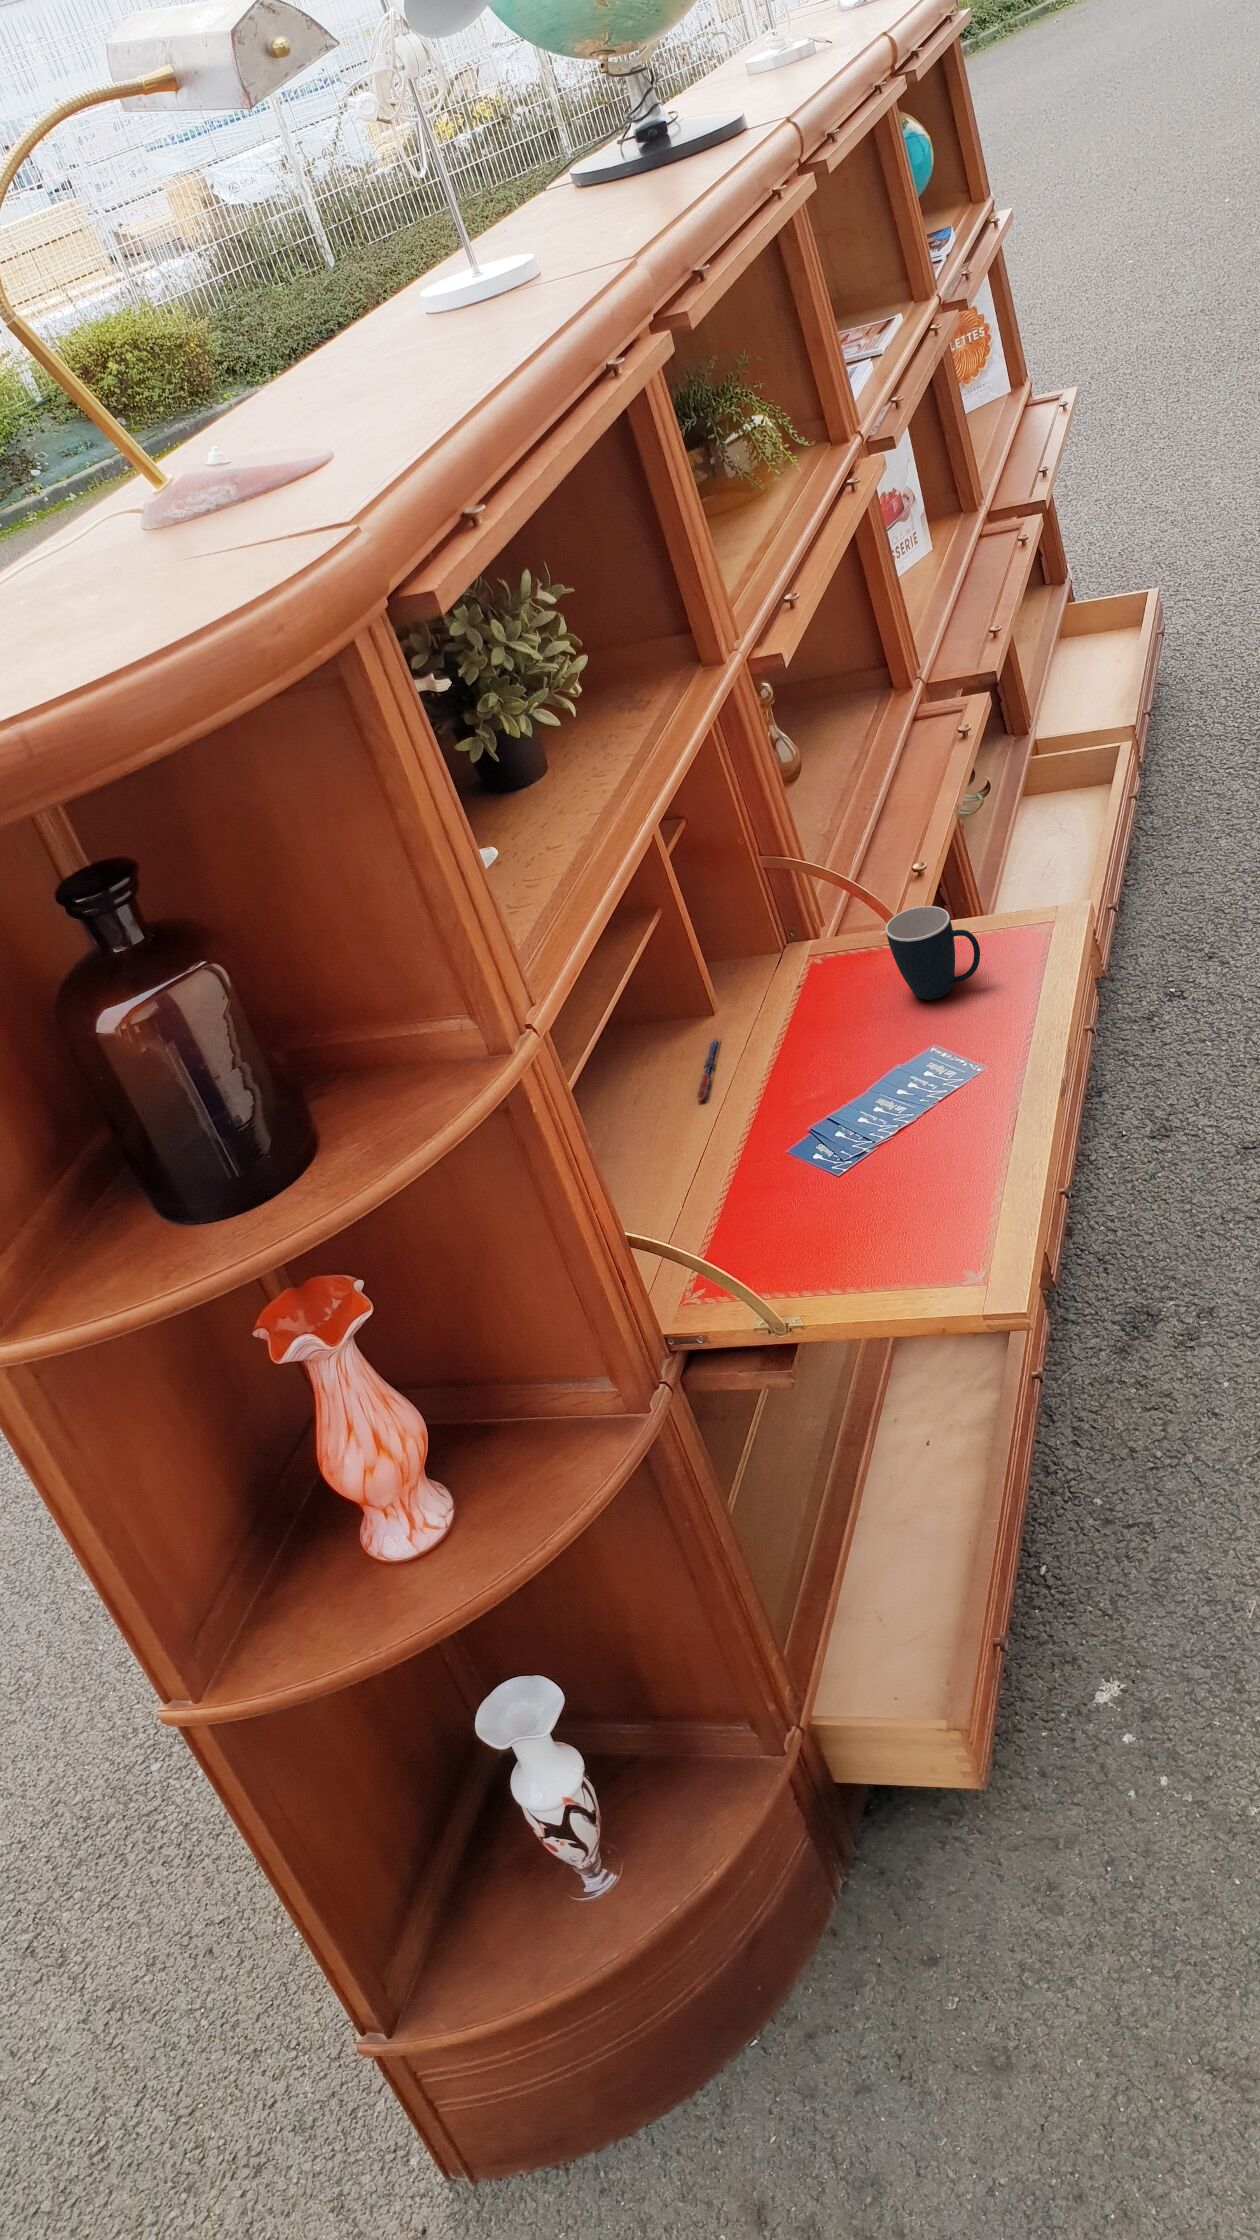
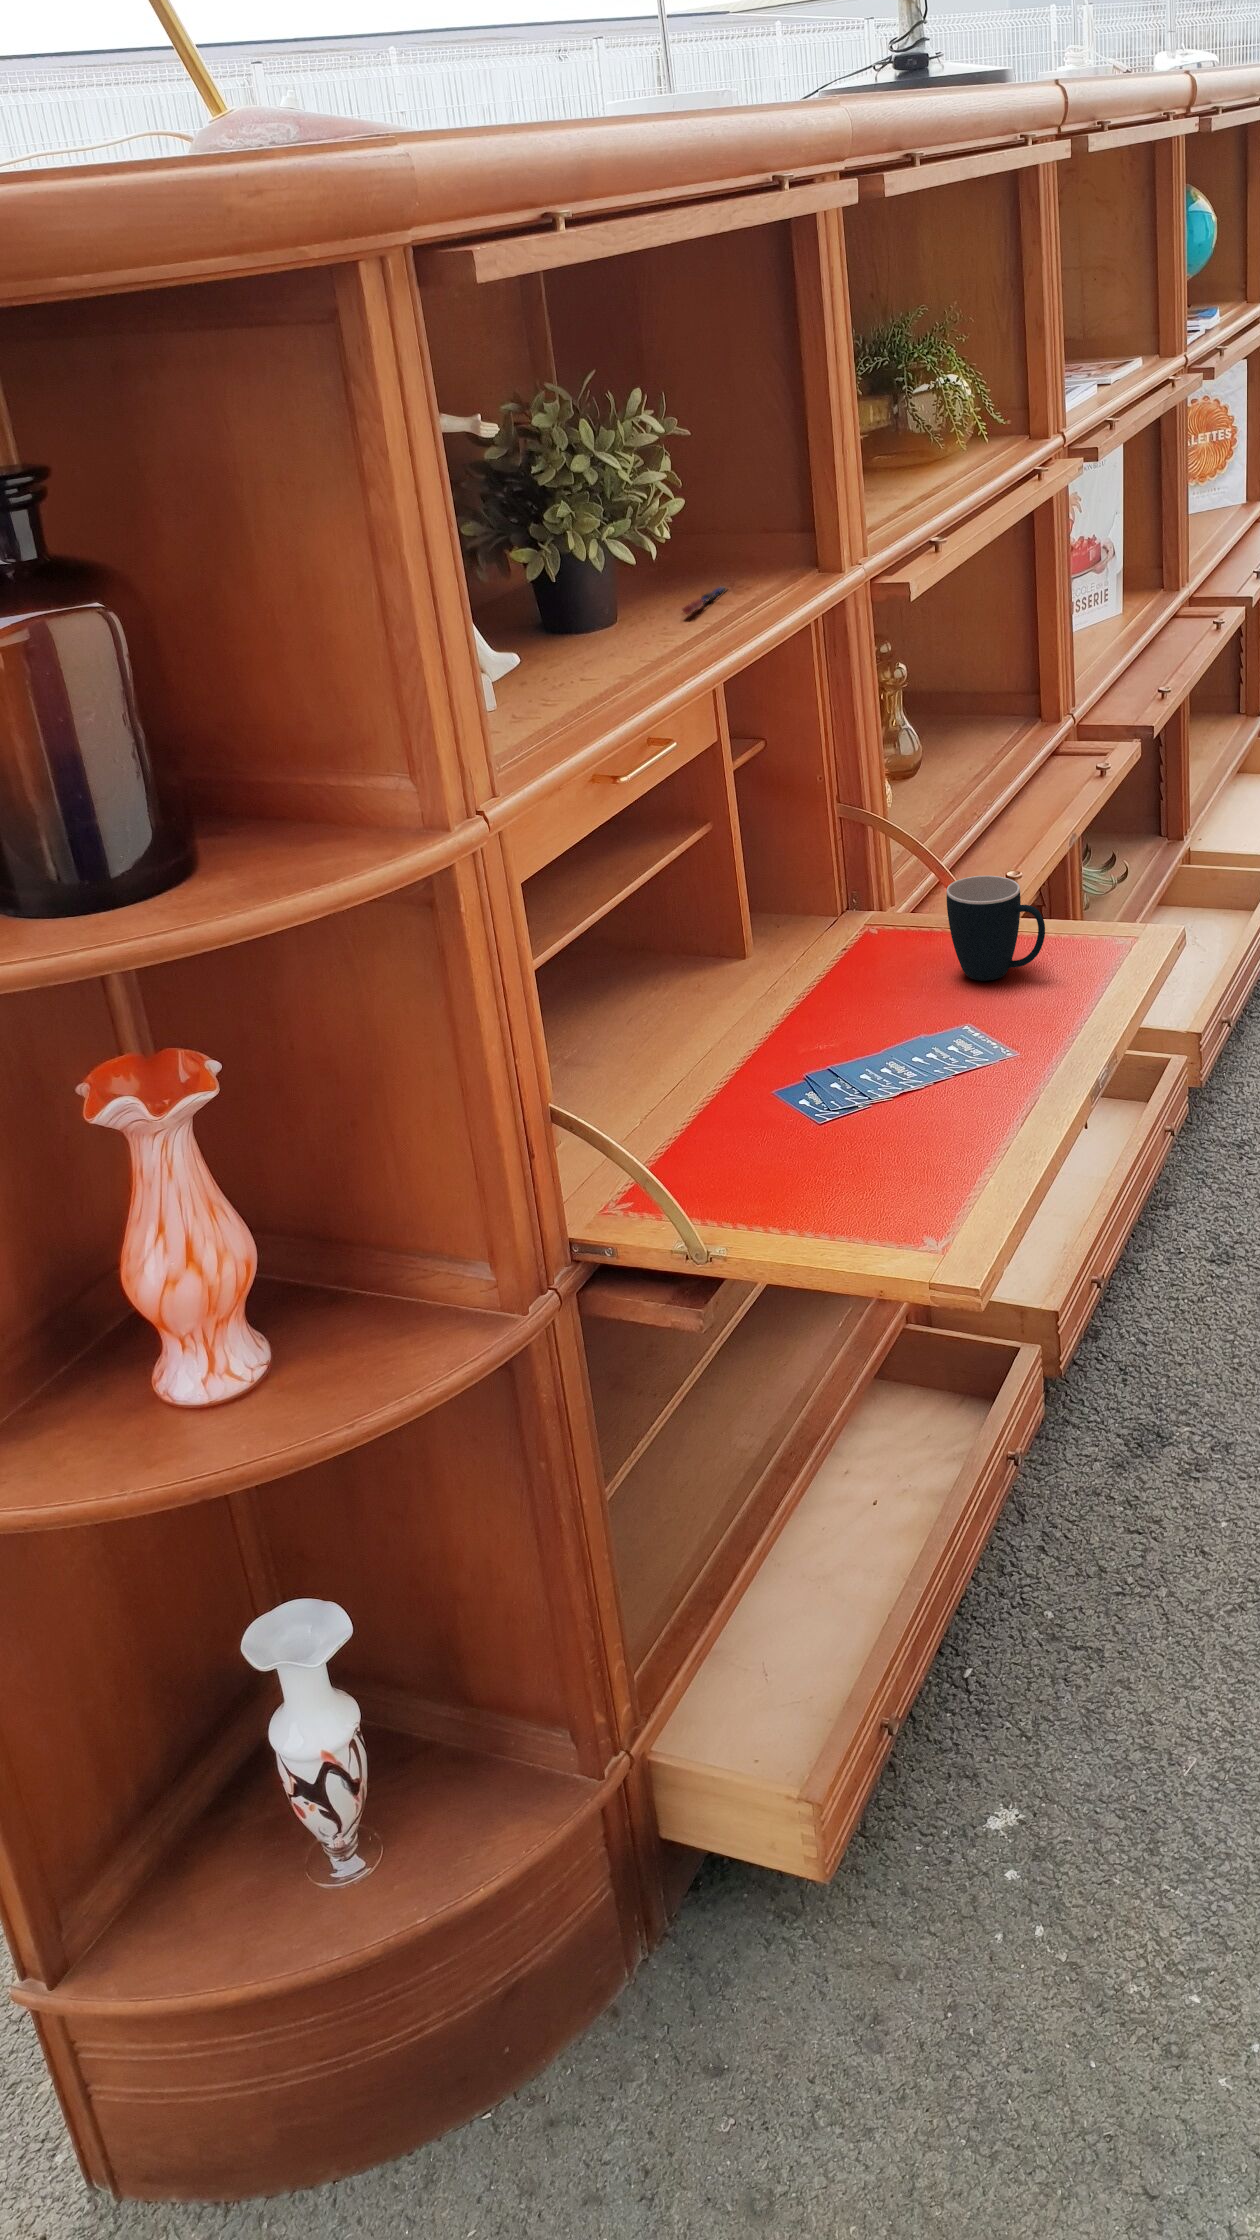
pen: present [697,1038,717,1100] -> present [682,586,725,614]

